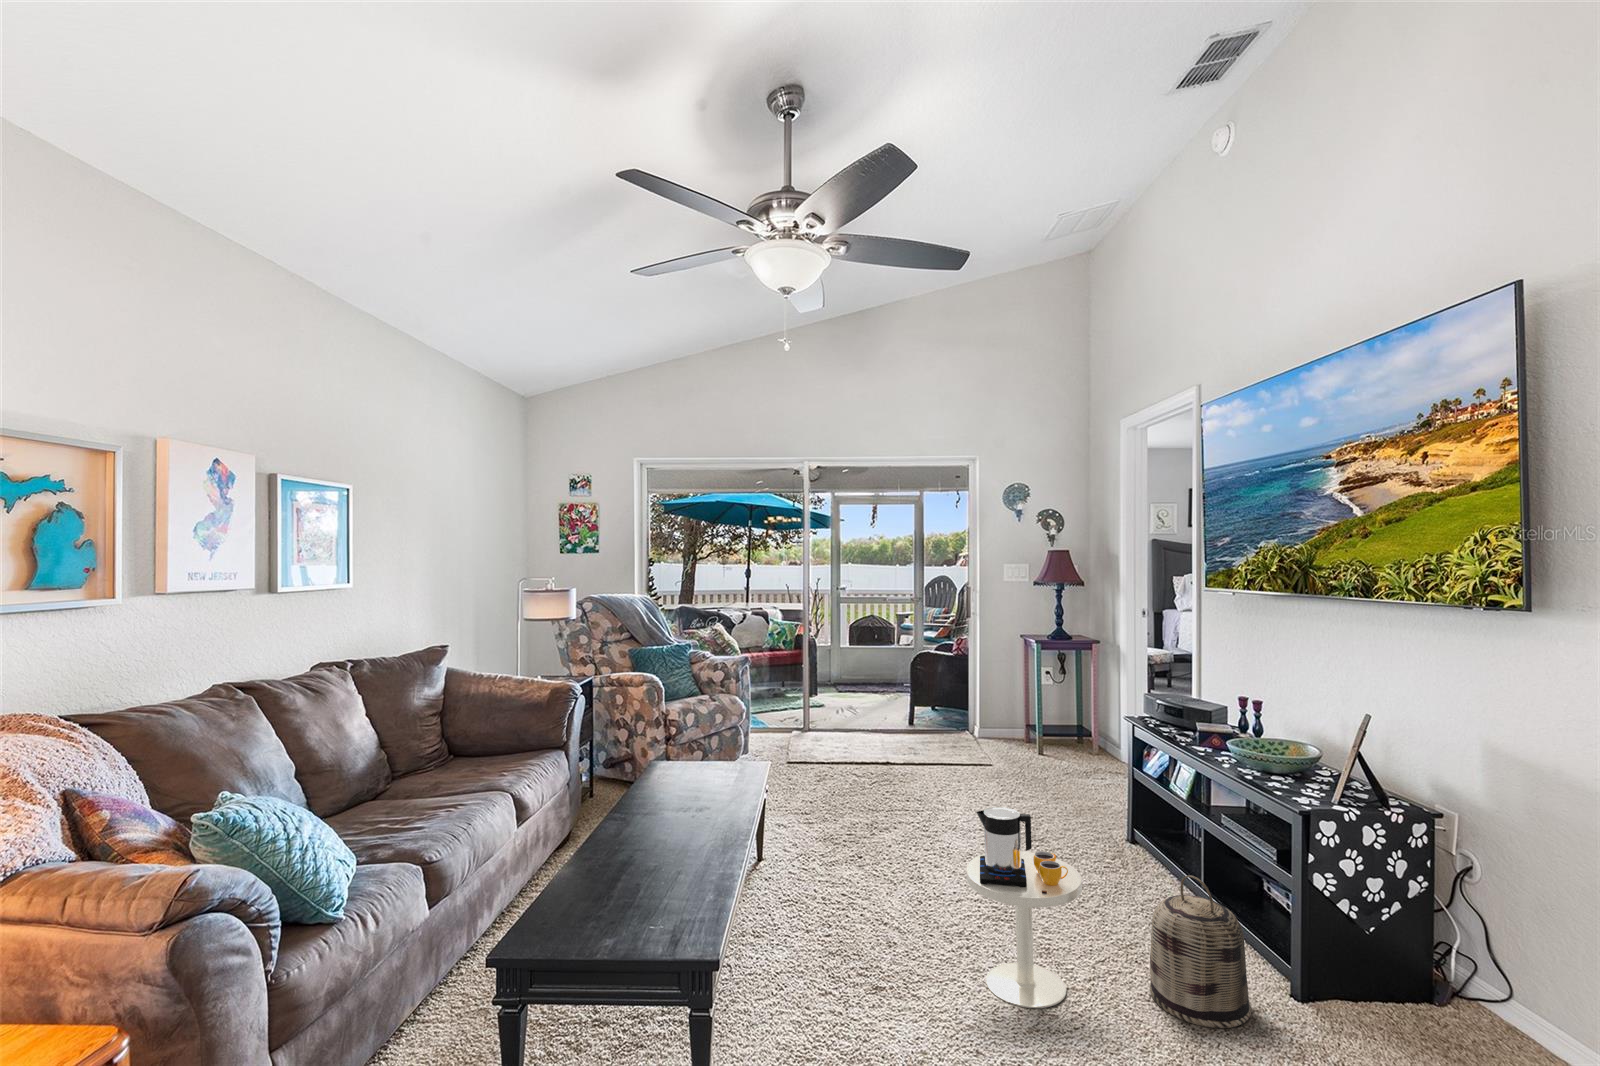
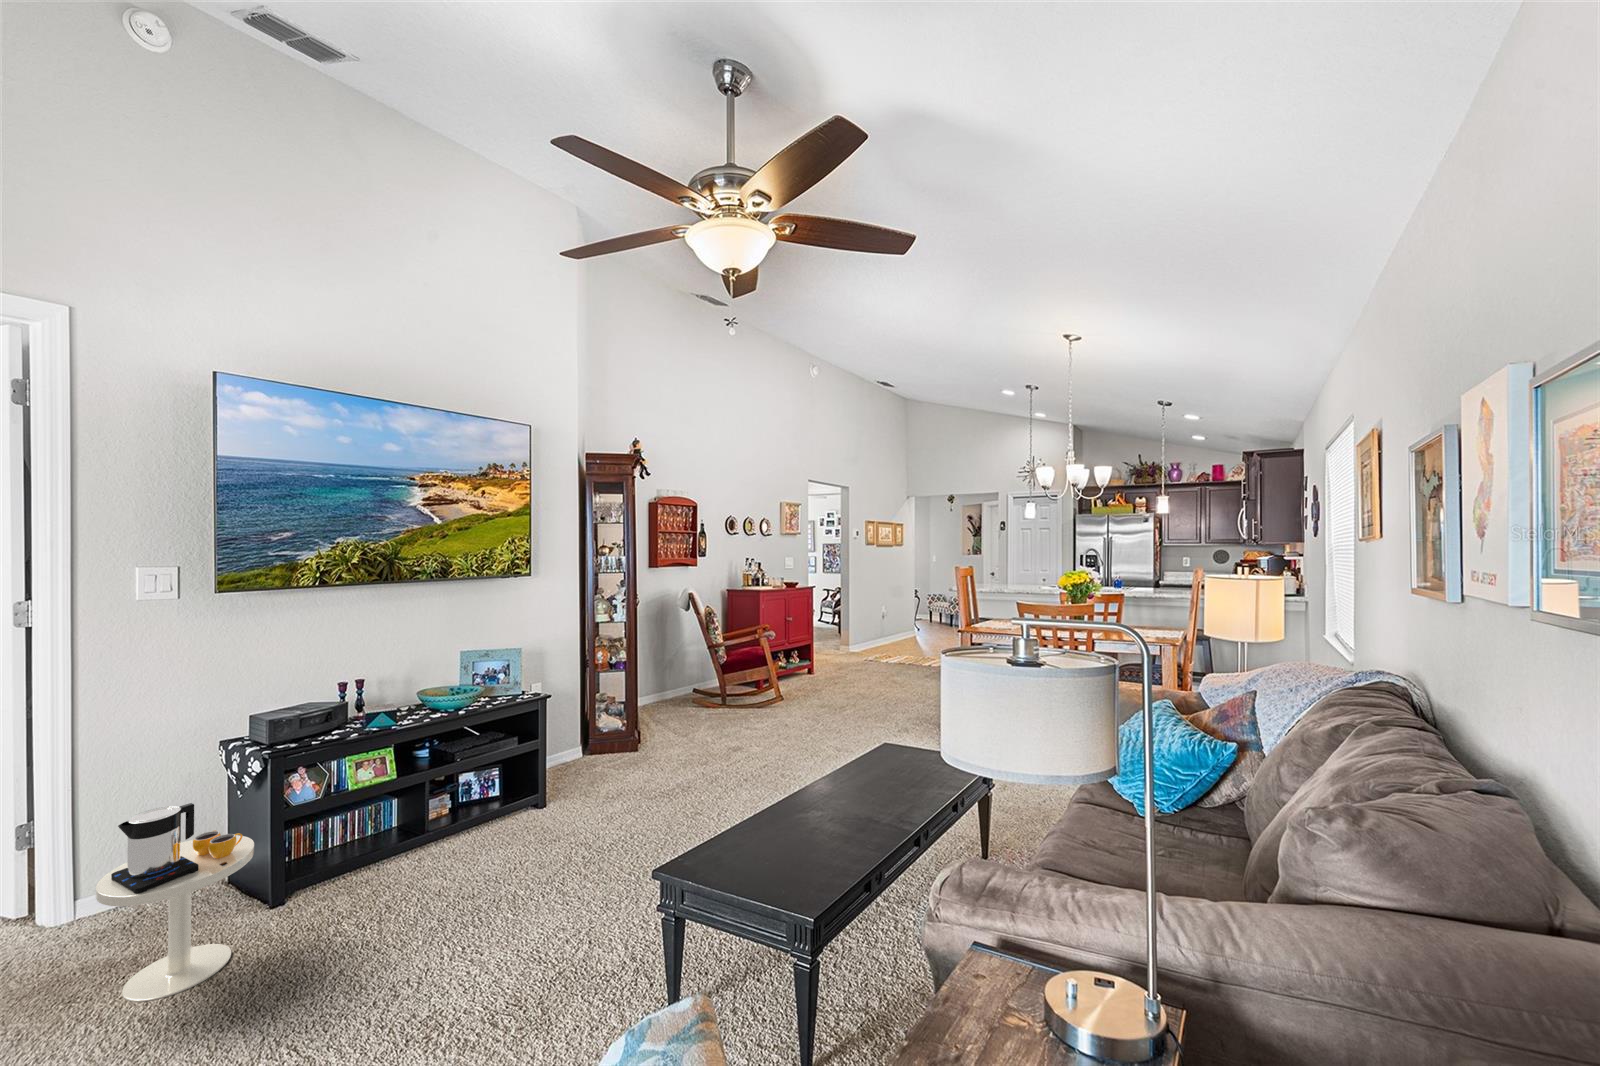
basket: present [1150,875,1251,1028] -> none [304,794,389,907]

